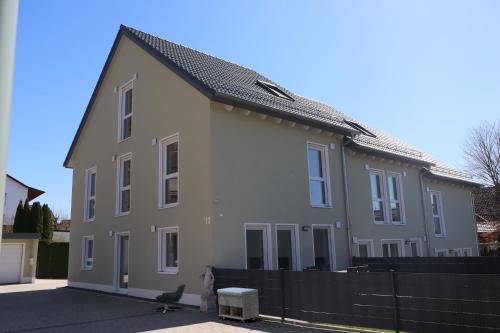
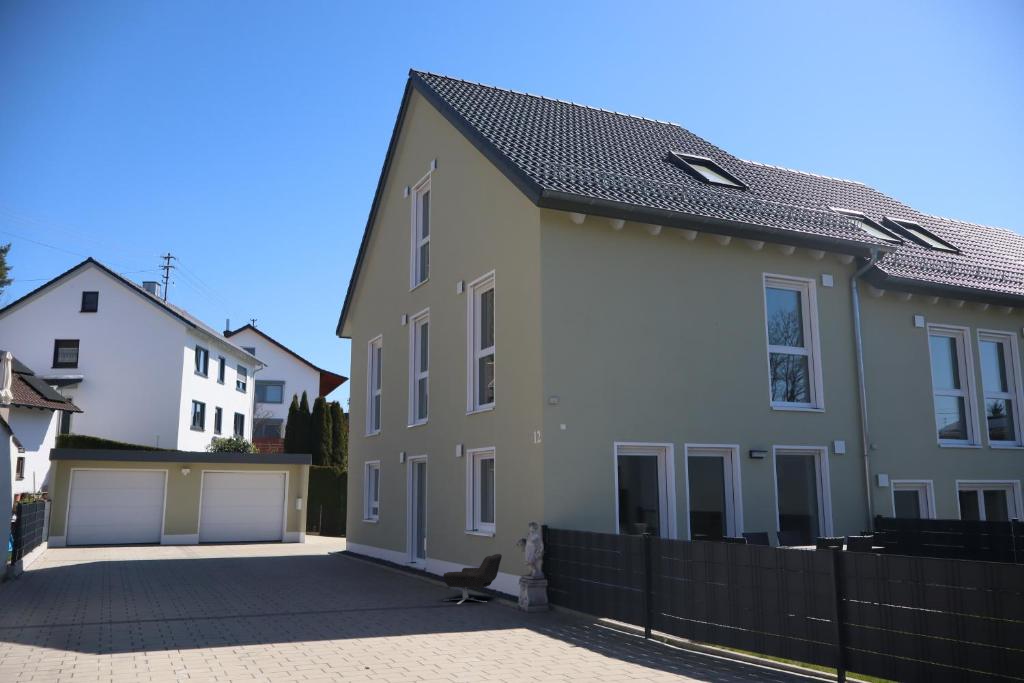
storage bench: present [217,287,259,322] -> none [538,565,612,633]

